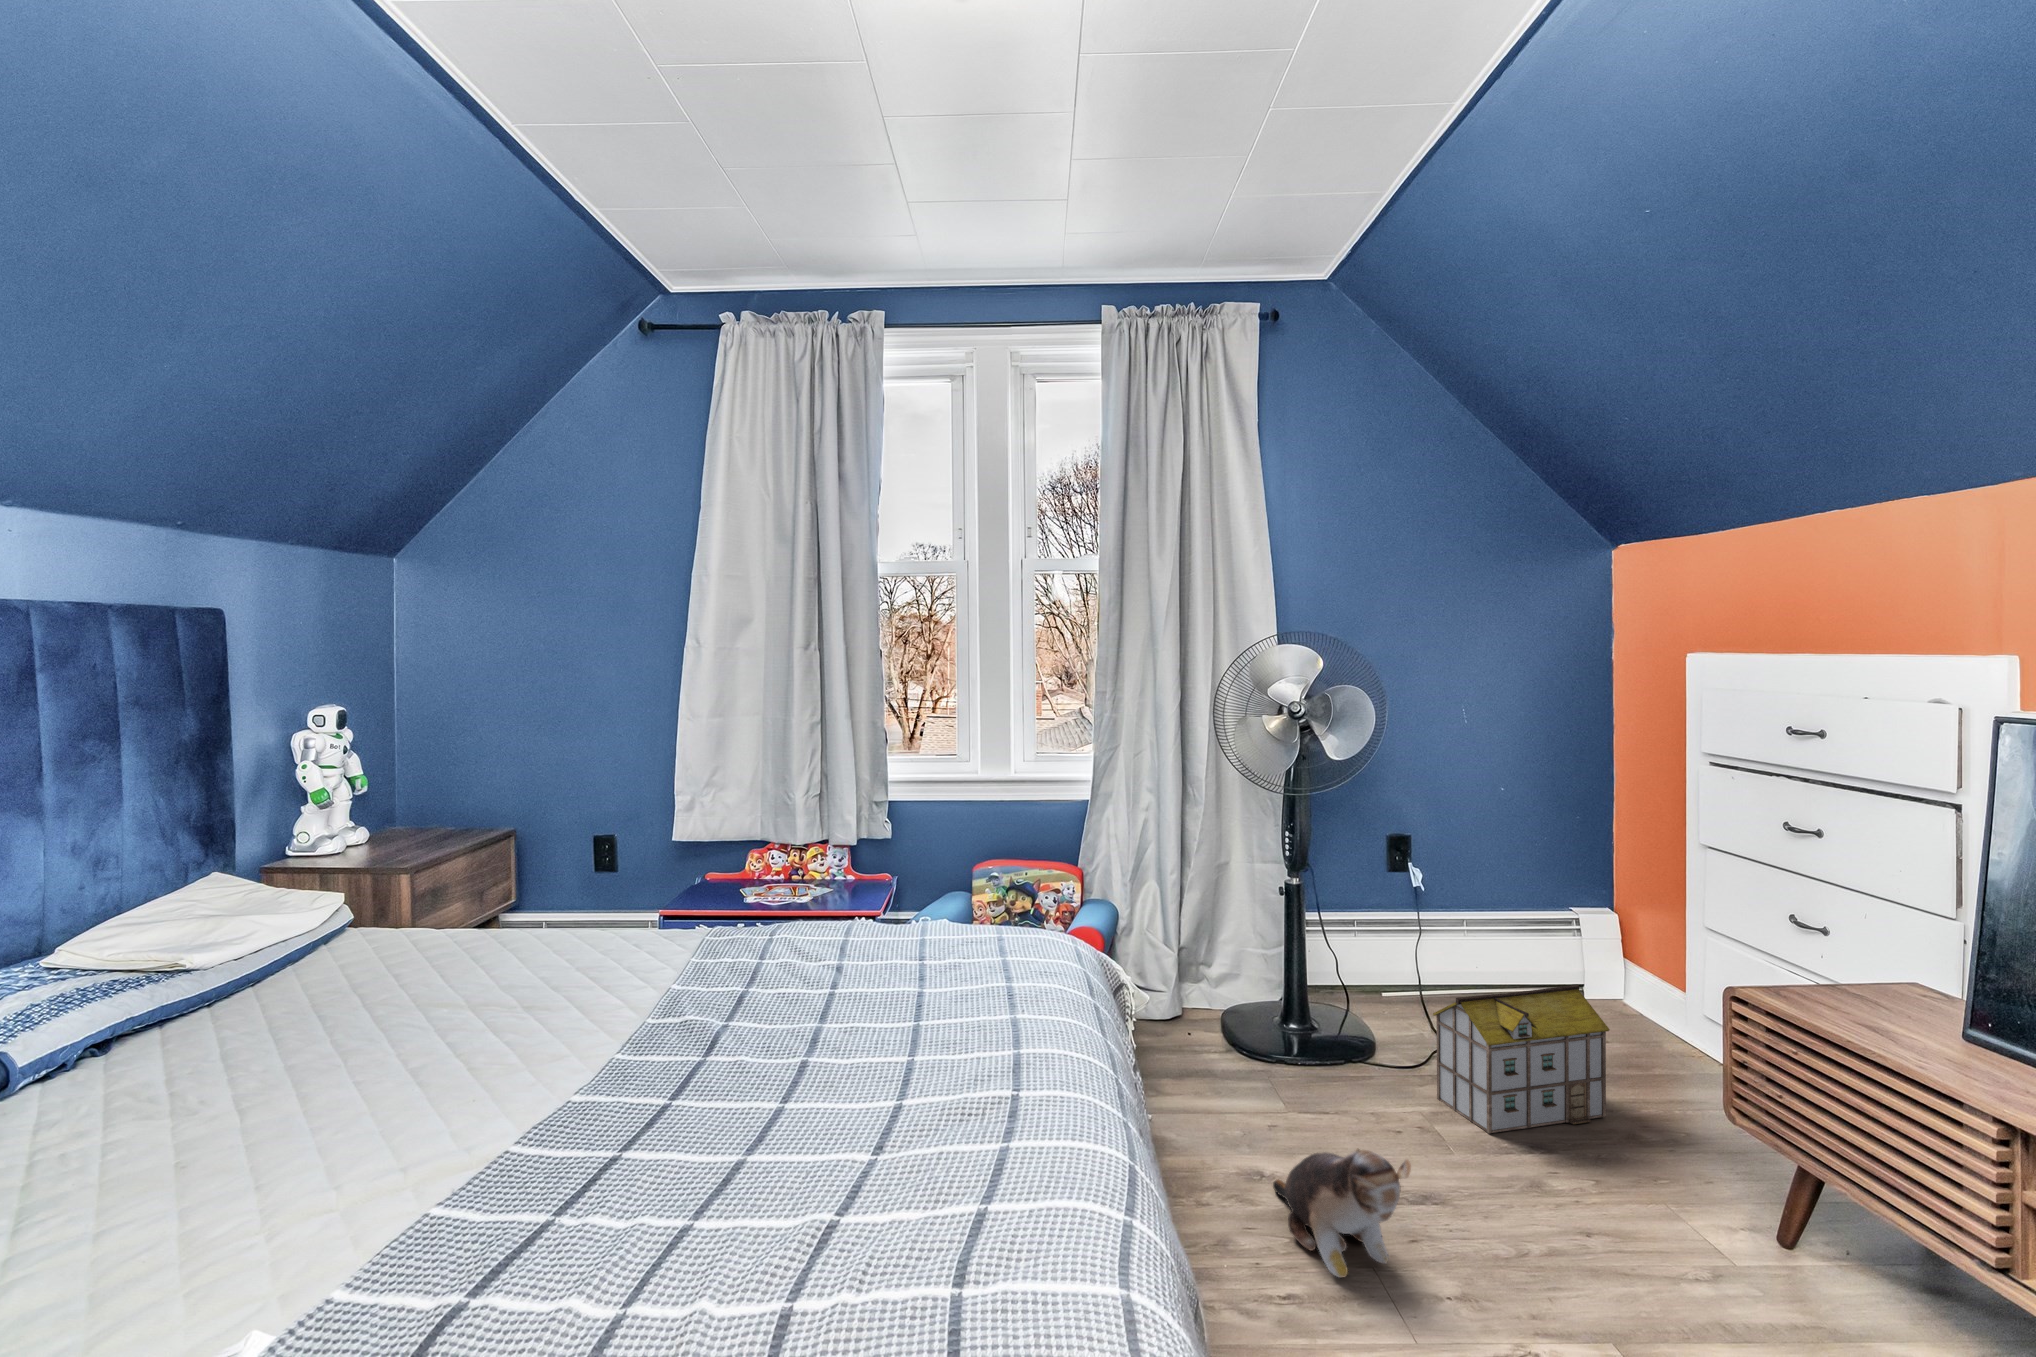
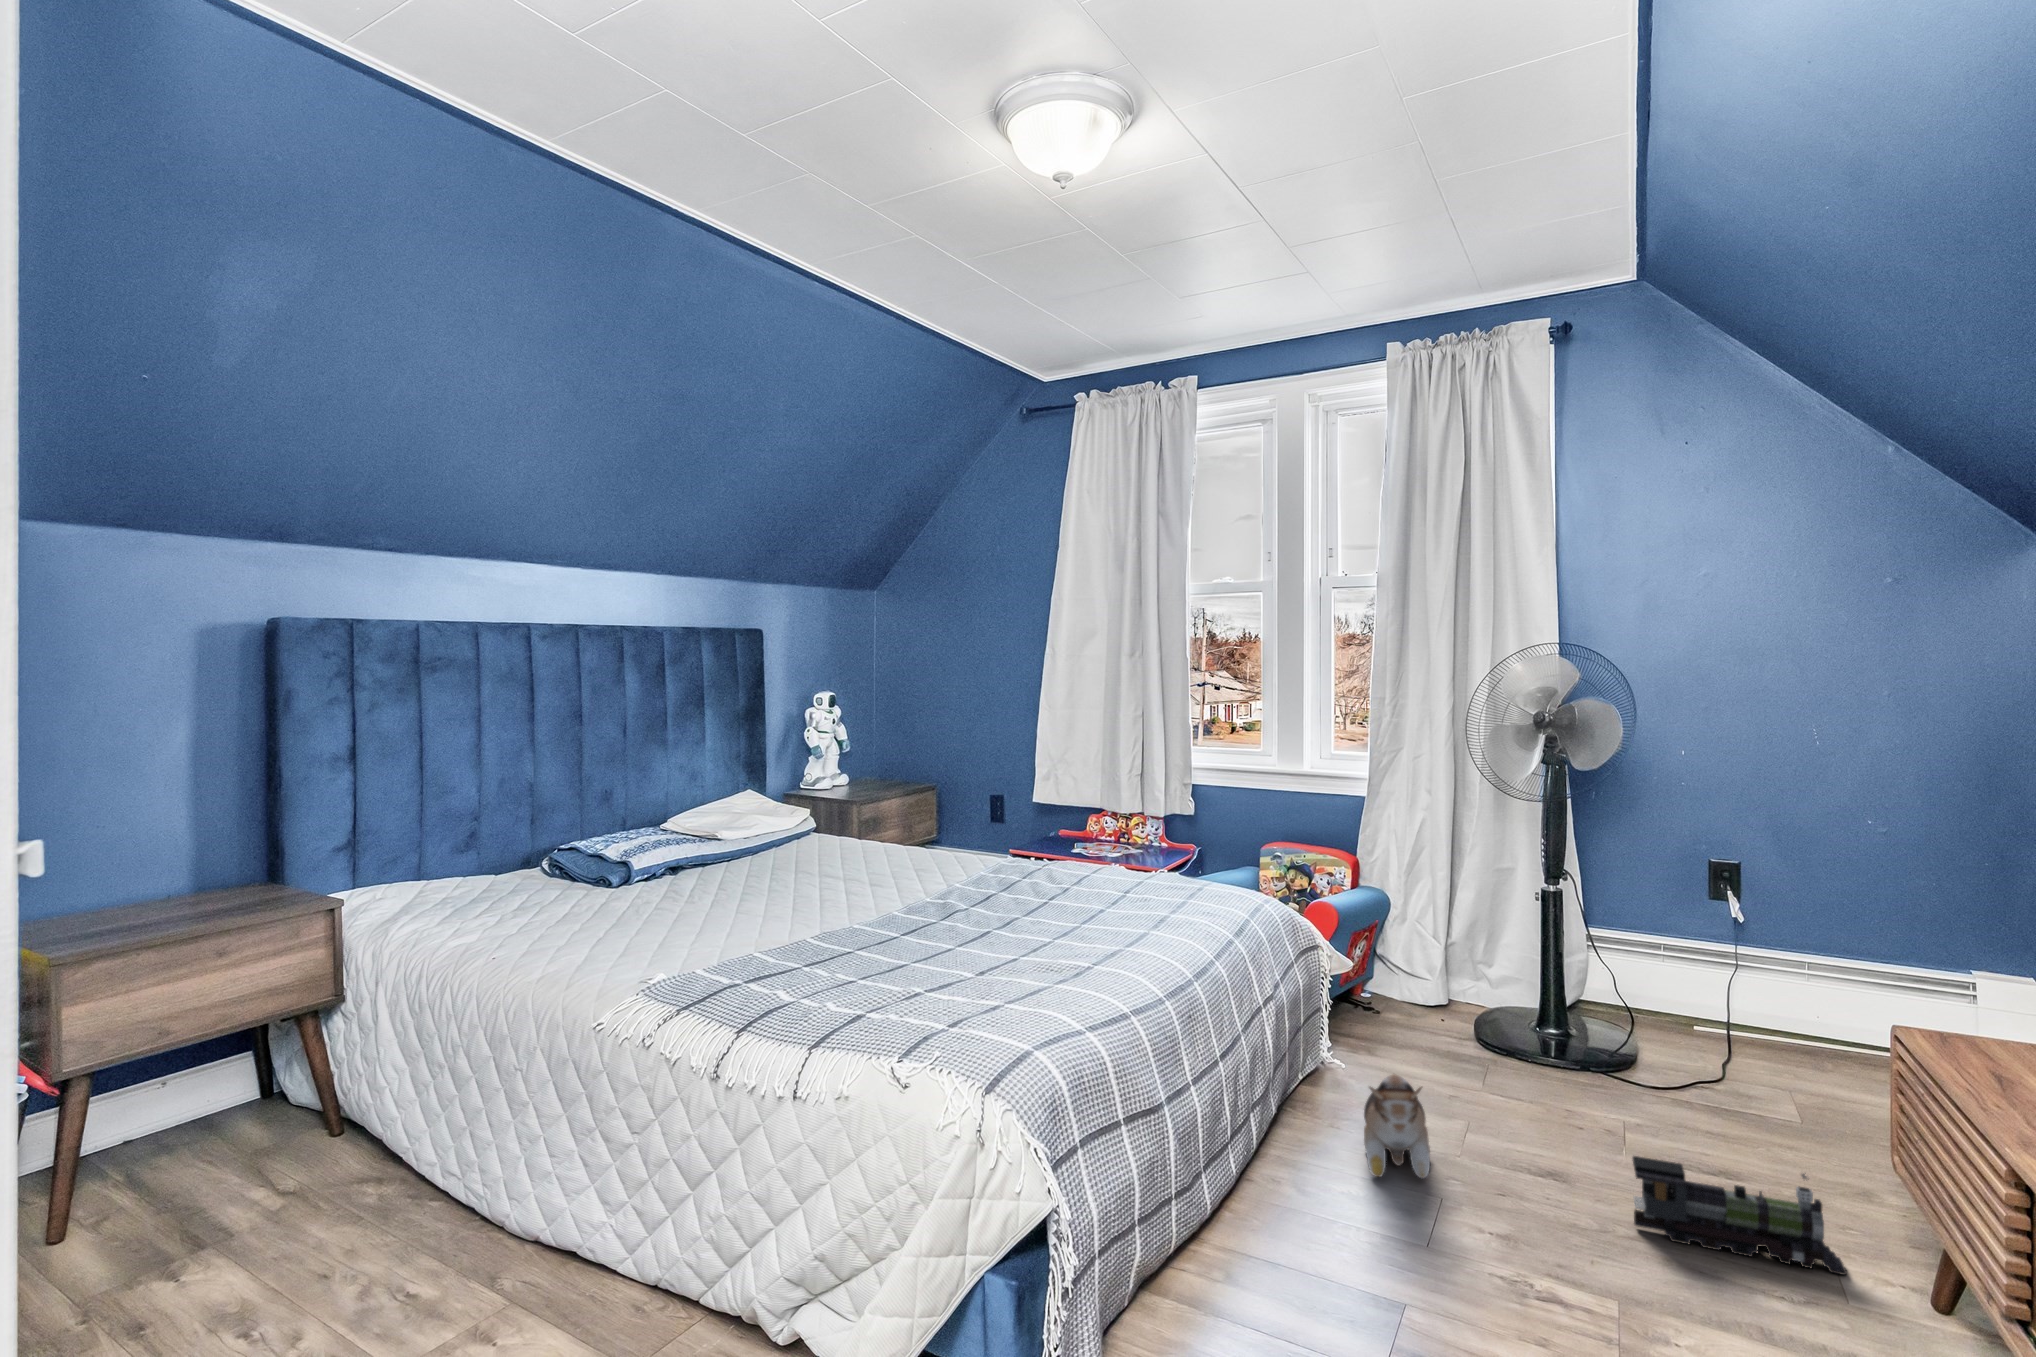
toy house: present [1433,985,1610,1134] -> none [1632,1003,1821,1157]
toy train: none [1575,1157,1768,1263] -> present [1632,1156,1847,1275]

